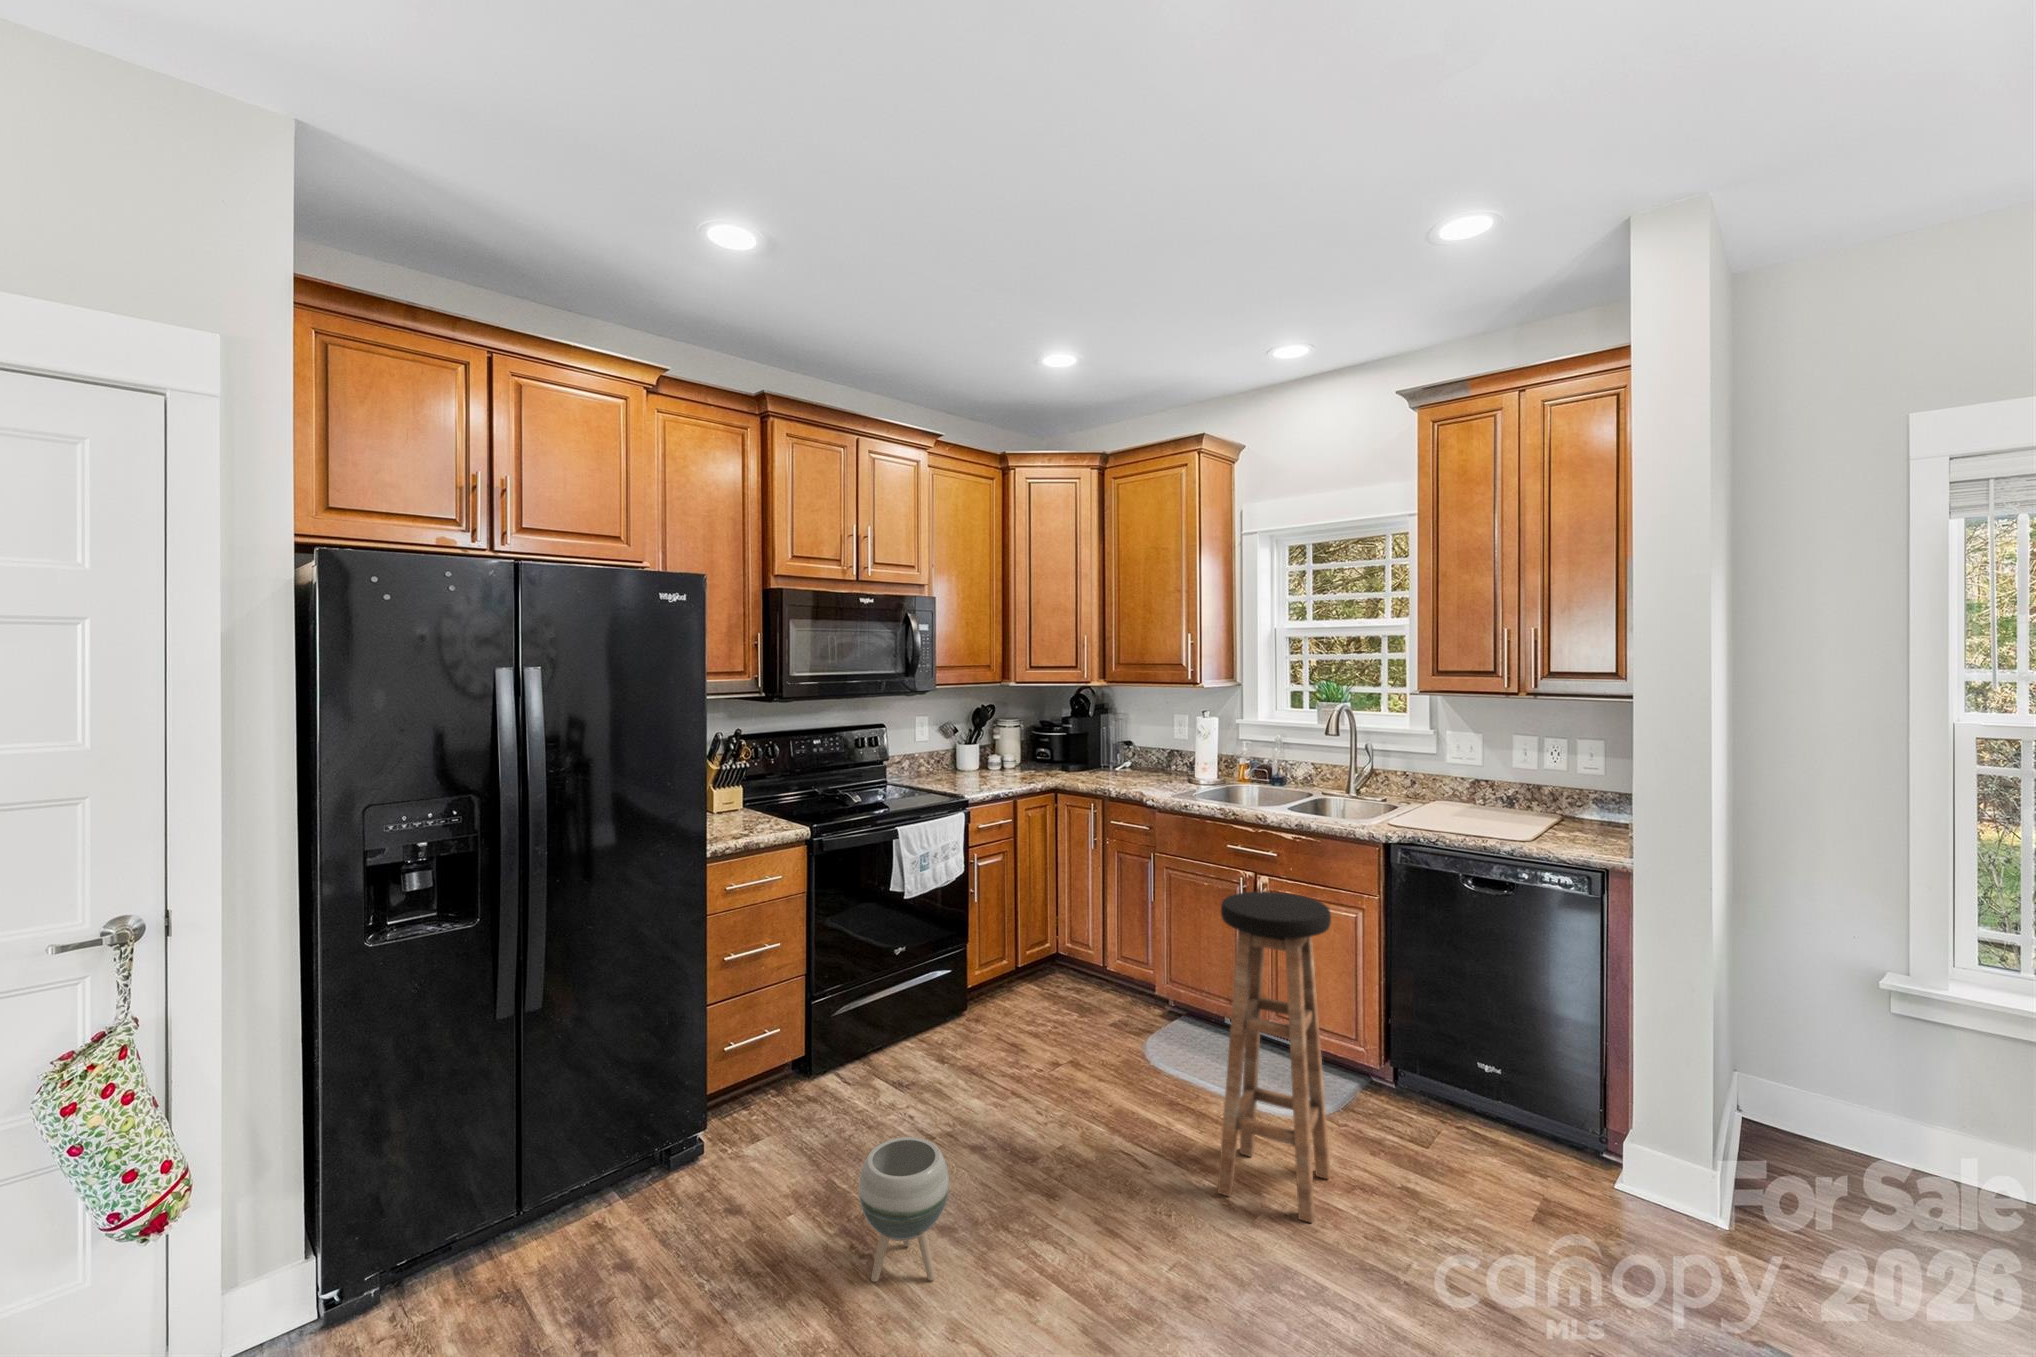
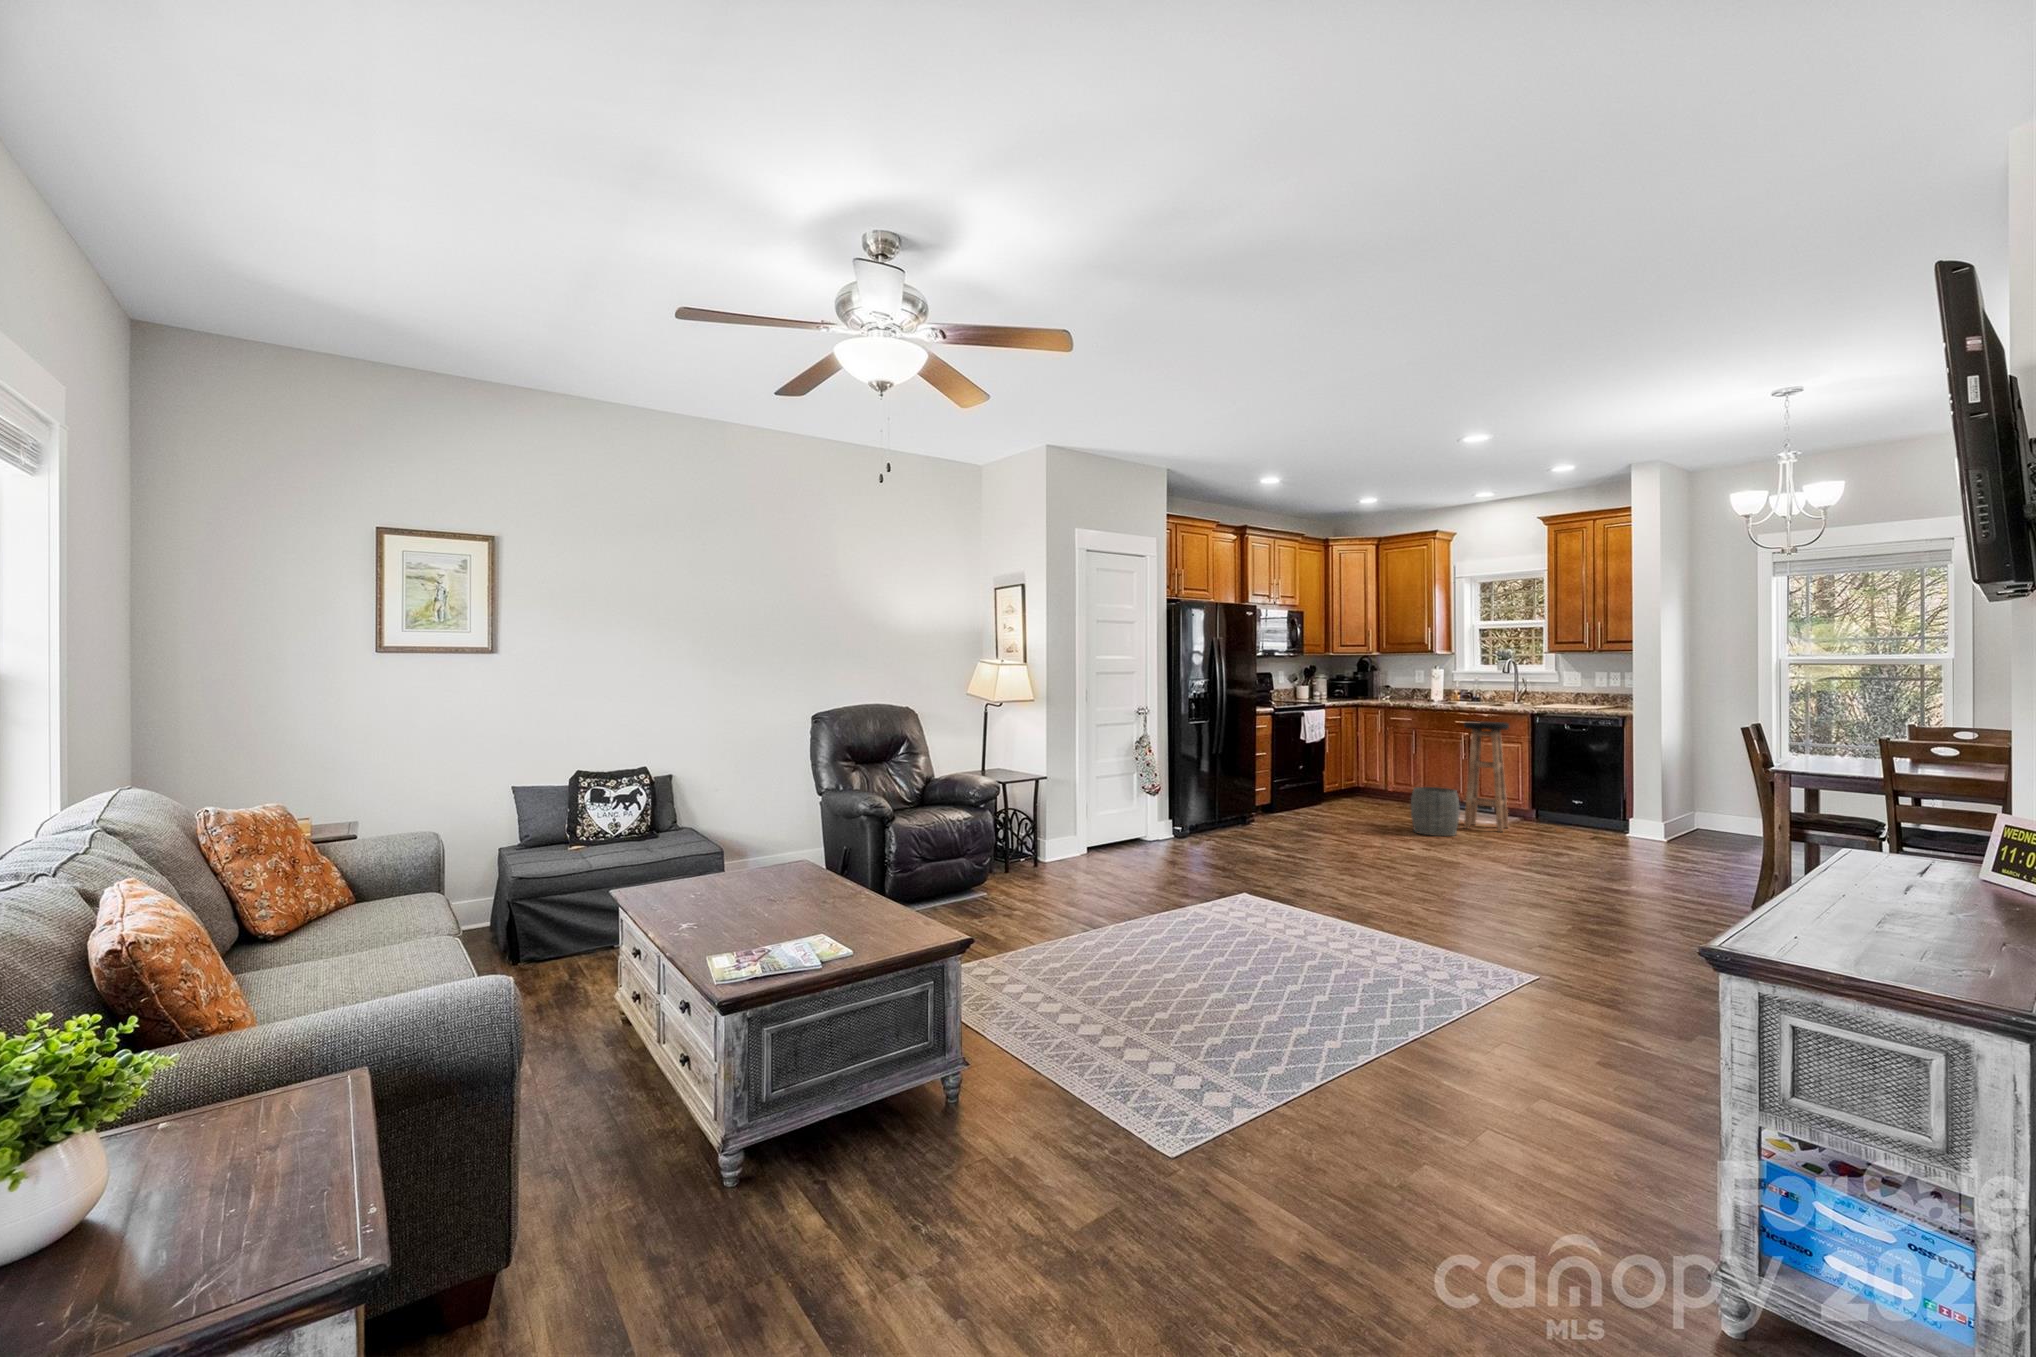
woven basket: none [1066,1099,1193,1293] -> present [1411,787,1459,836]
planter: present [859,1137,949,1282] -> none [1340,792,1372,833]

